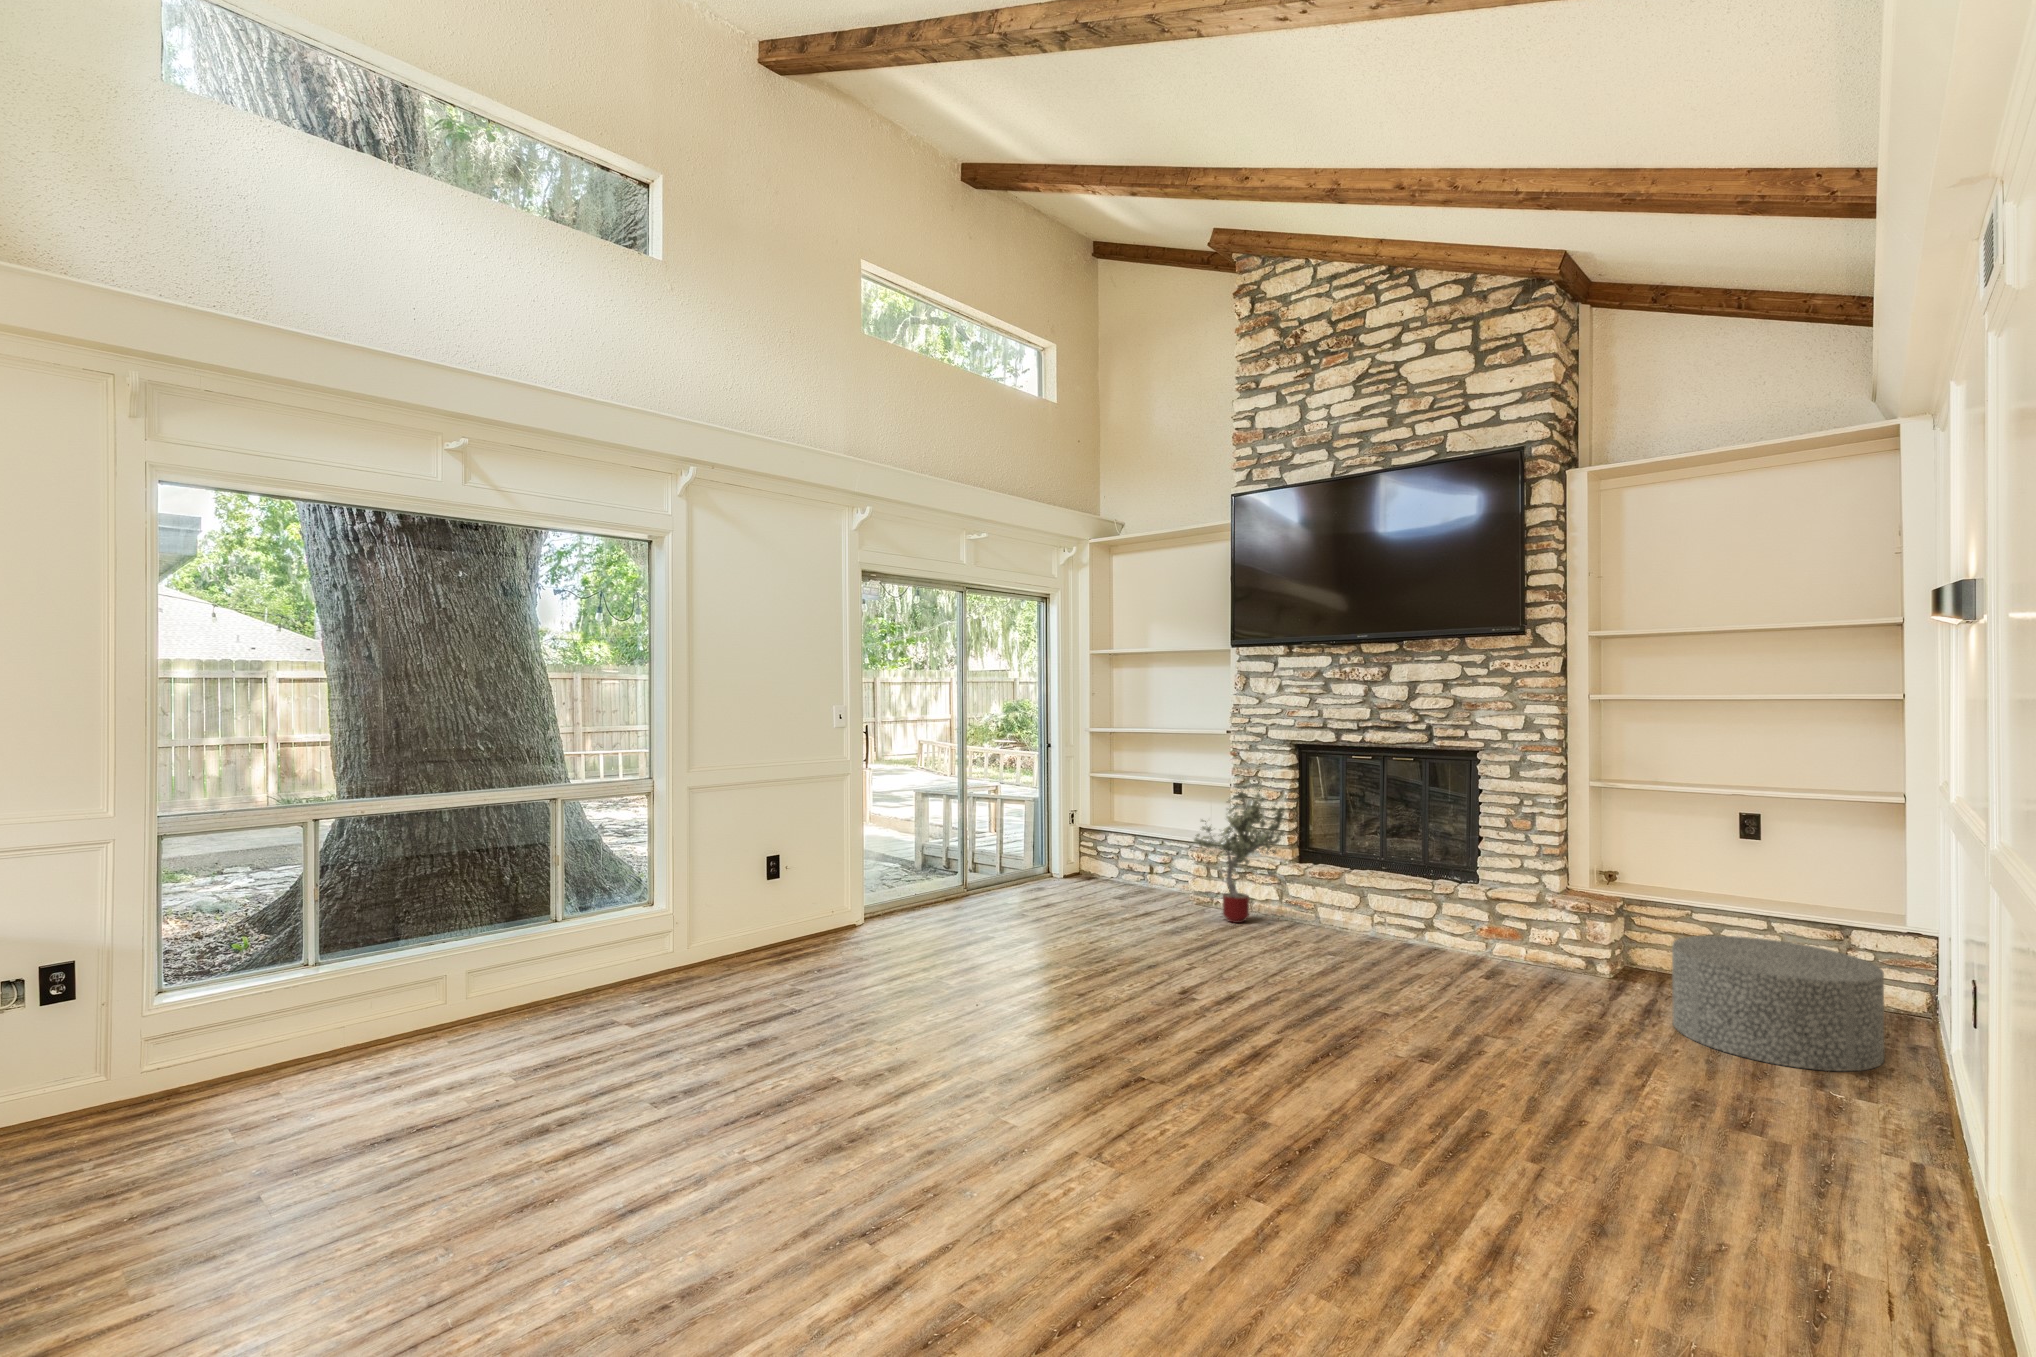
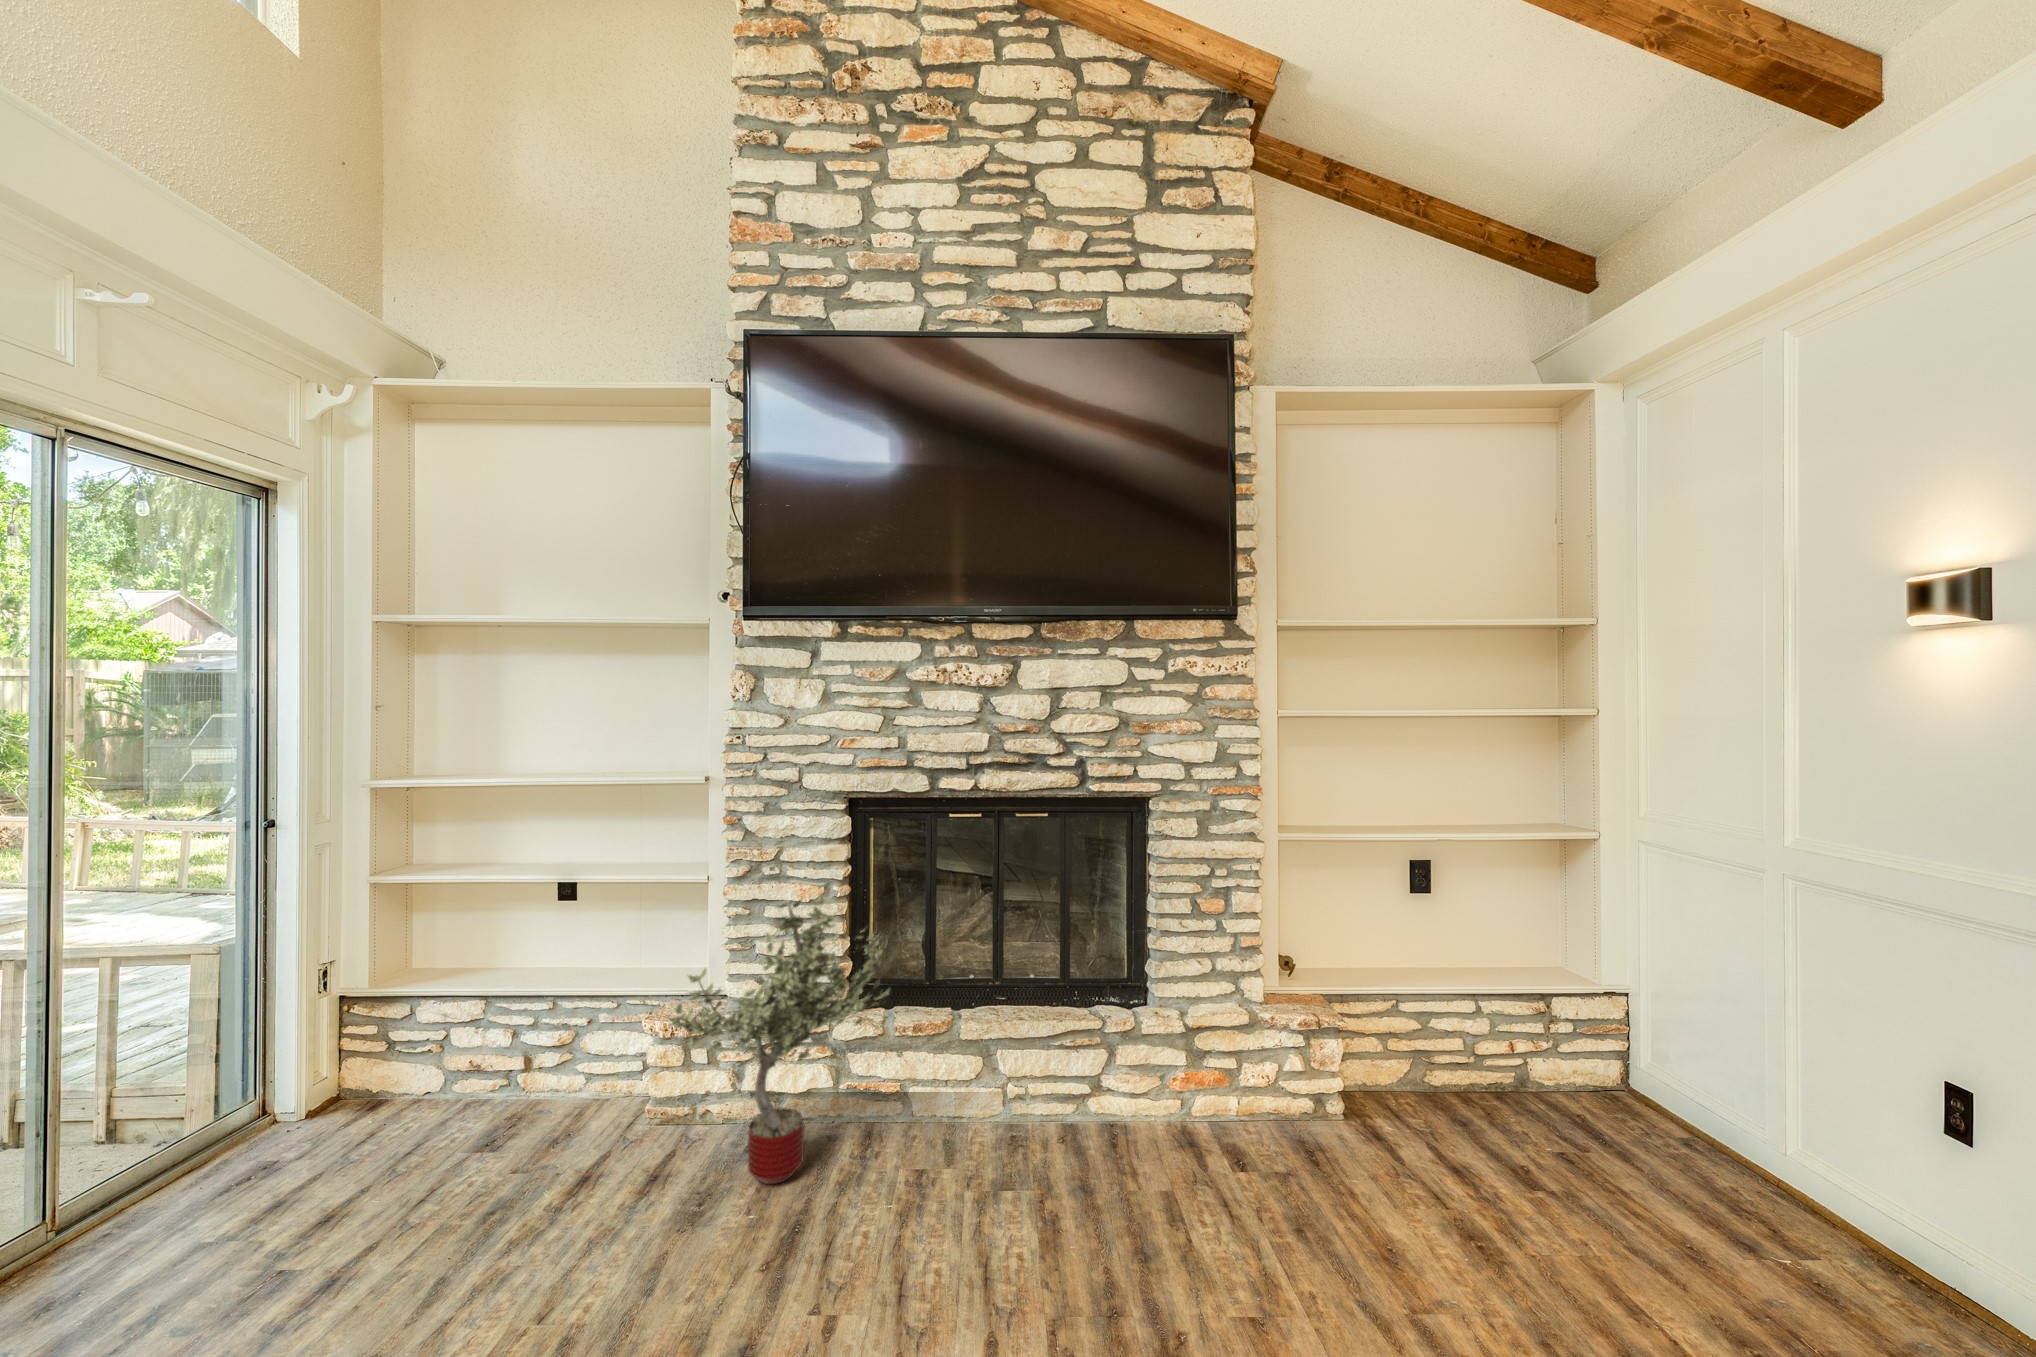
ottoman: present [1672,936,1884,1071] -> none [1539,1039,1846,1298]

